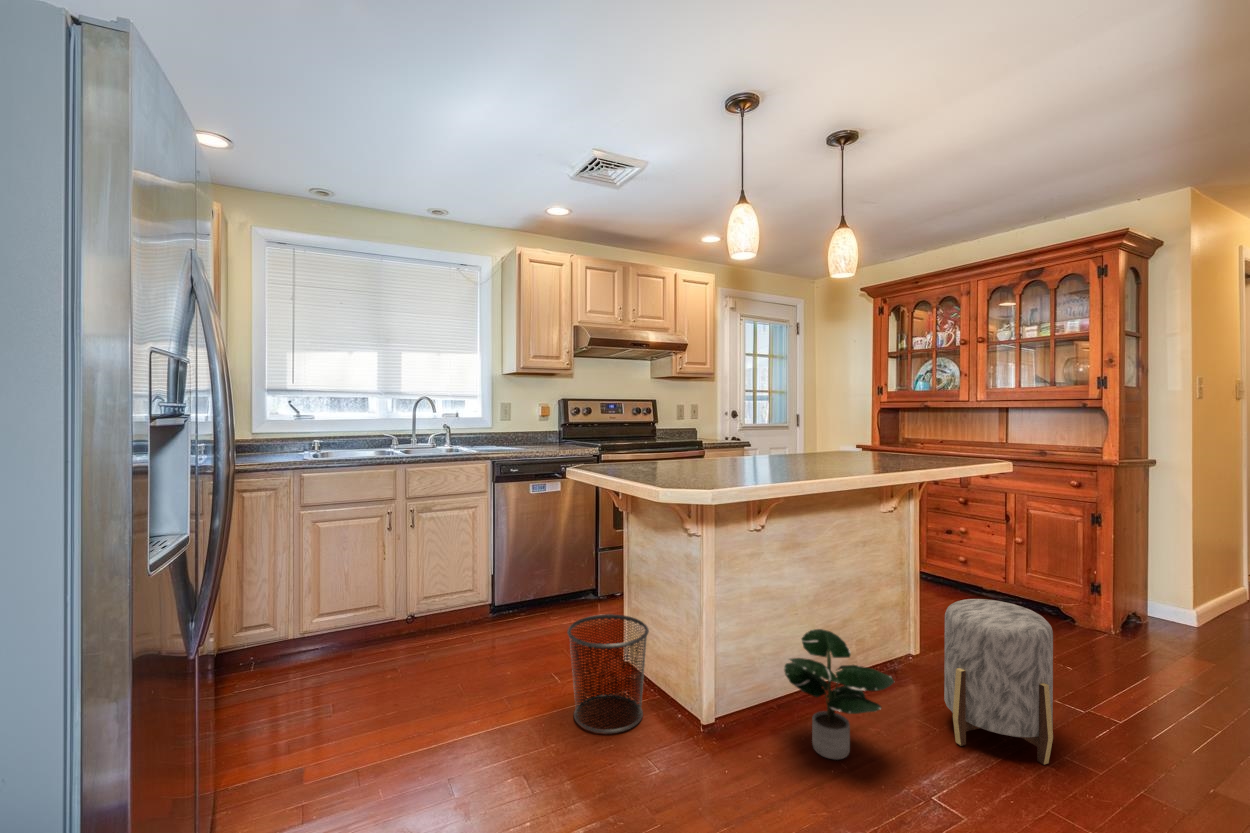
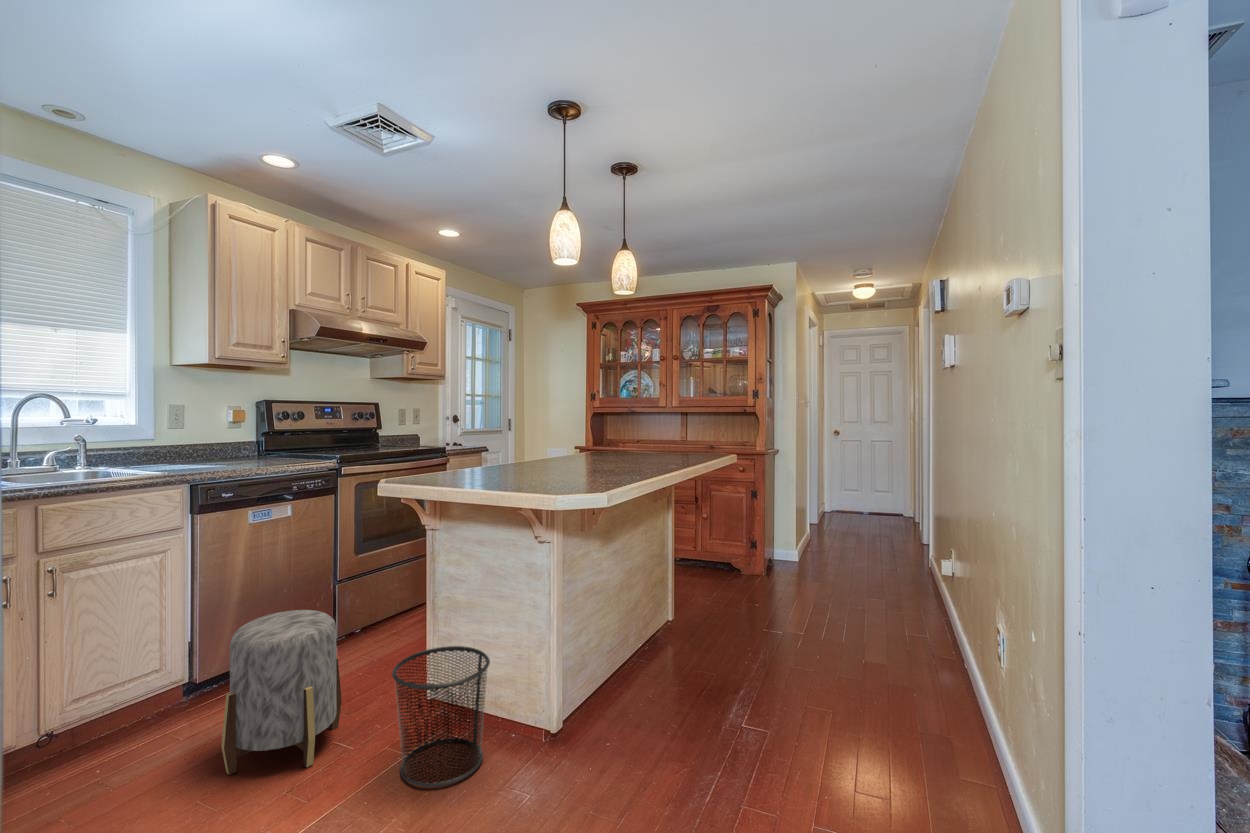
stool: present [944,599,1053,765] -> present [221,610,342,775]
potted plant: present [784,629,894,760] -> none [621,615,712,727]

